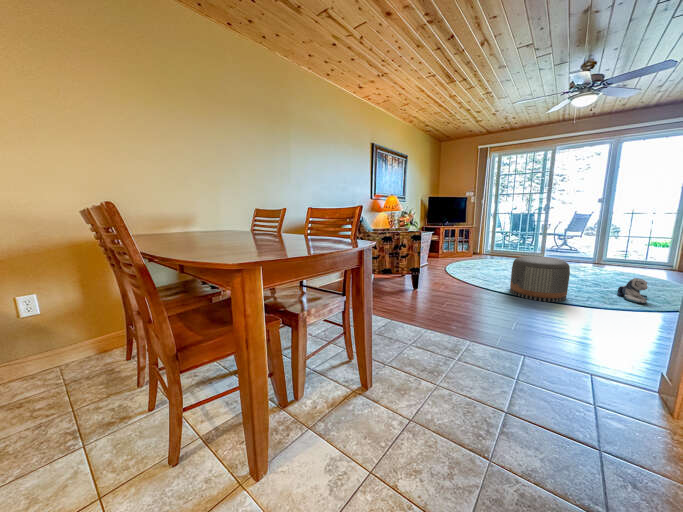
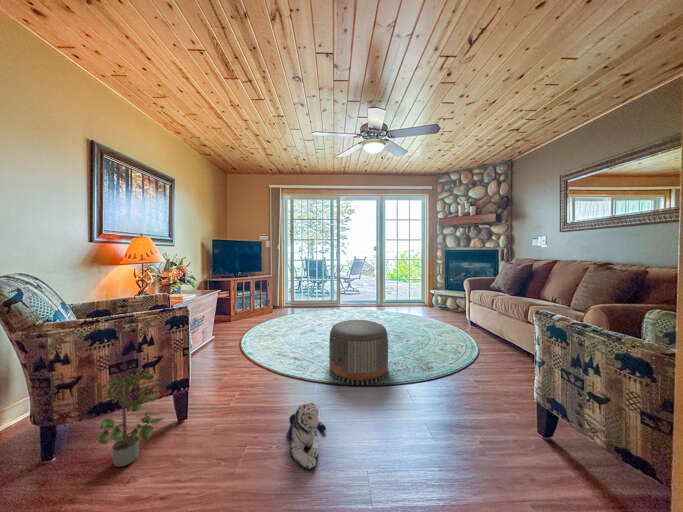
potted plant: none [385,254,409,294] -> present [98,370,165,467]
plush toy: present [617,278,648,304] -> present [287,403,326,469]

